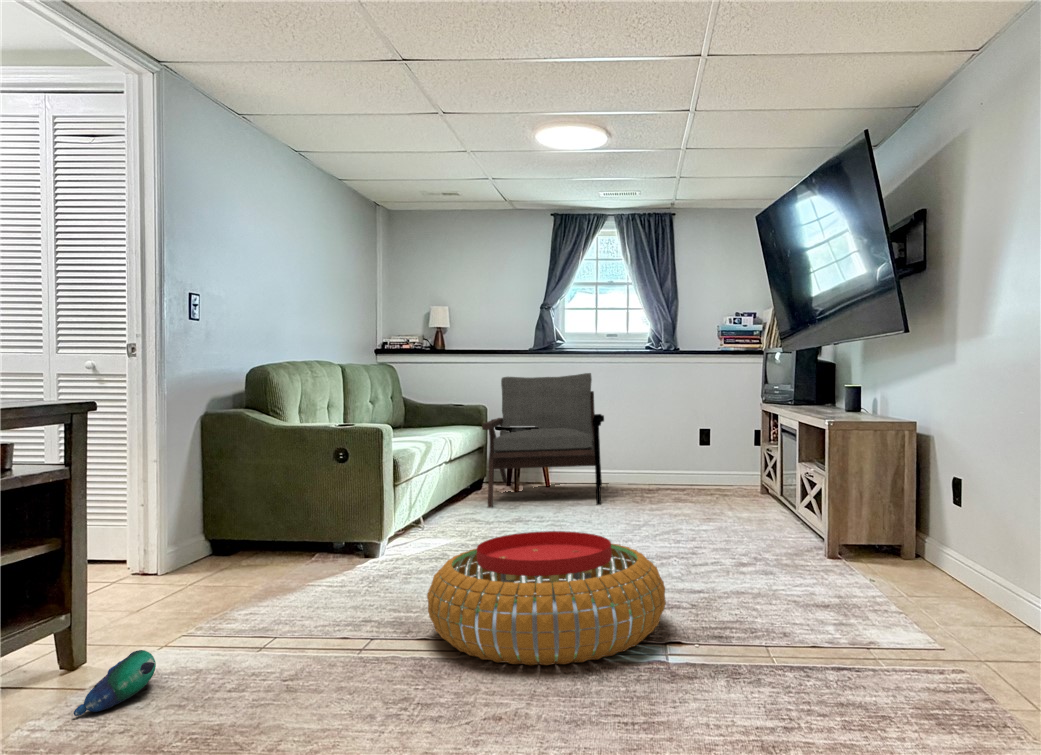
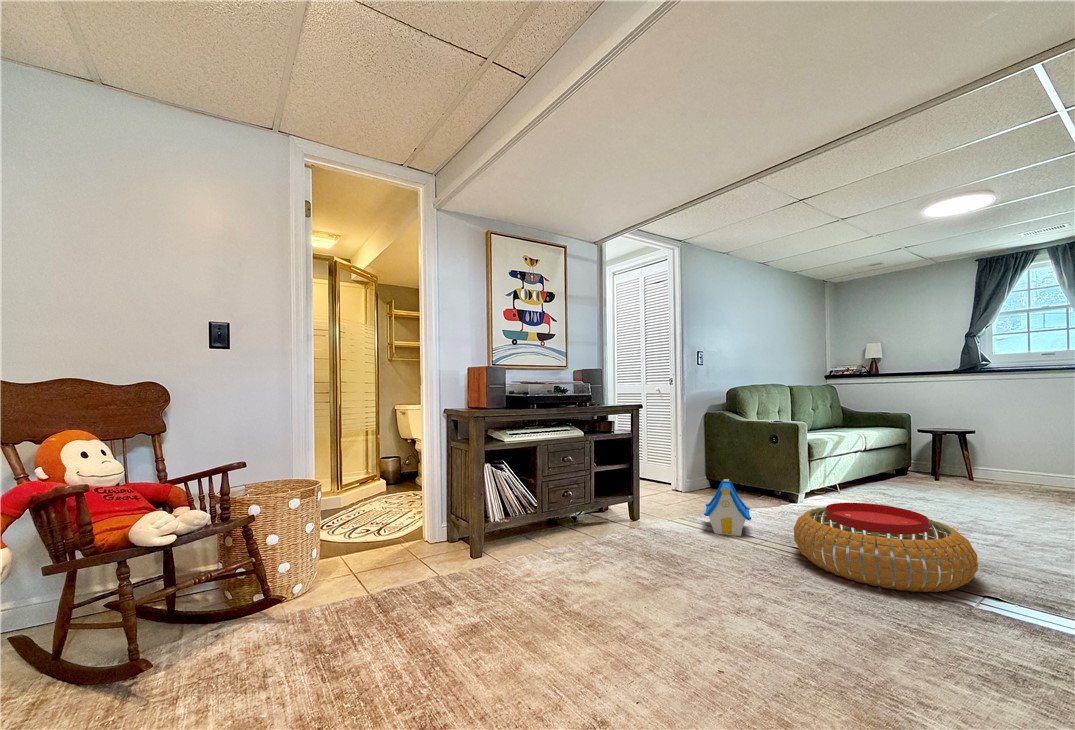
armchair: present [482,373,604,508] -> none [899,393,1036,500]
toy house: none [244,534,346,651] -> present [704,479,751,536]
plush toy: present [73,650,156,716] -> none [627,517,660,537]

